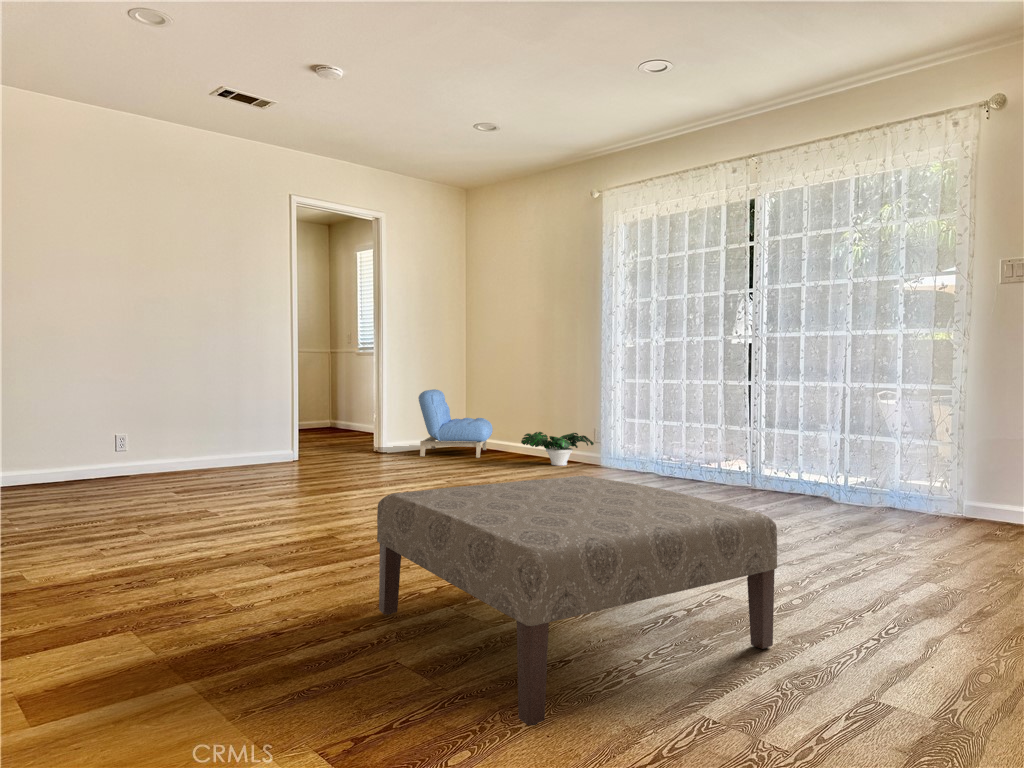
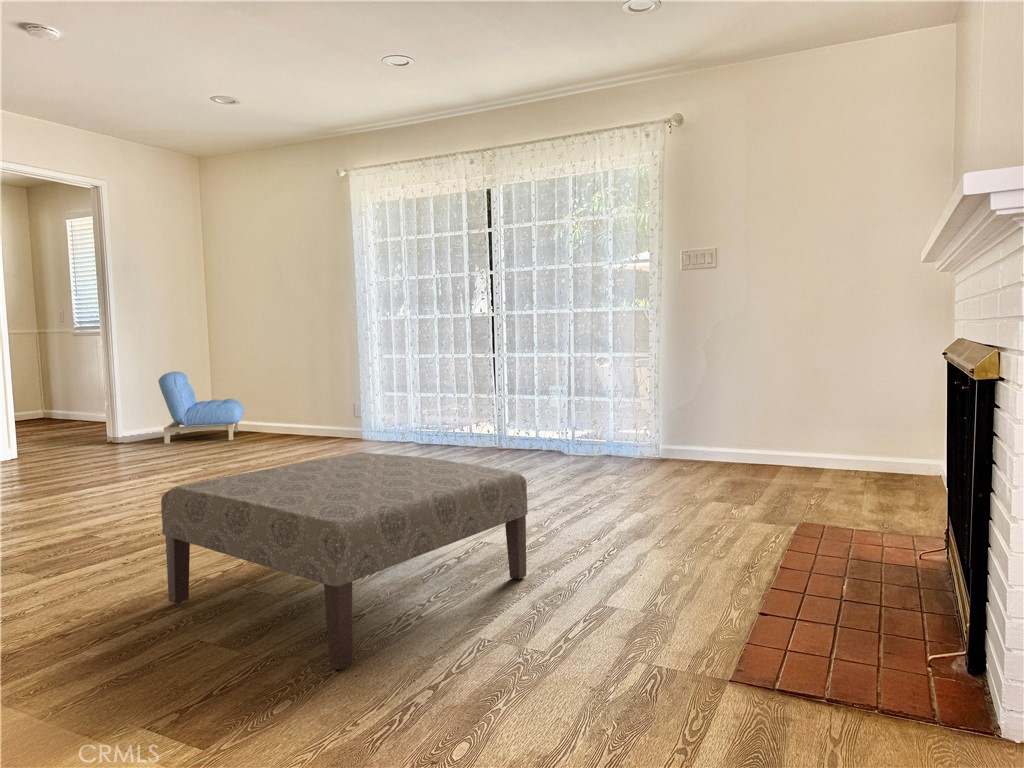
potted plant: present [521,432,594,466] -> none [279,409,353,442]

